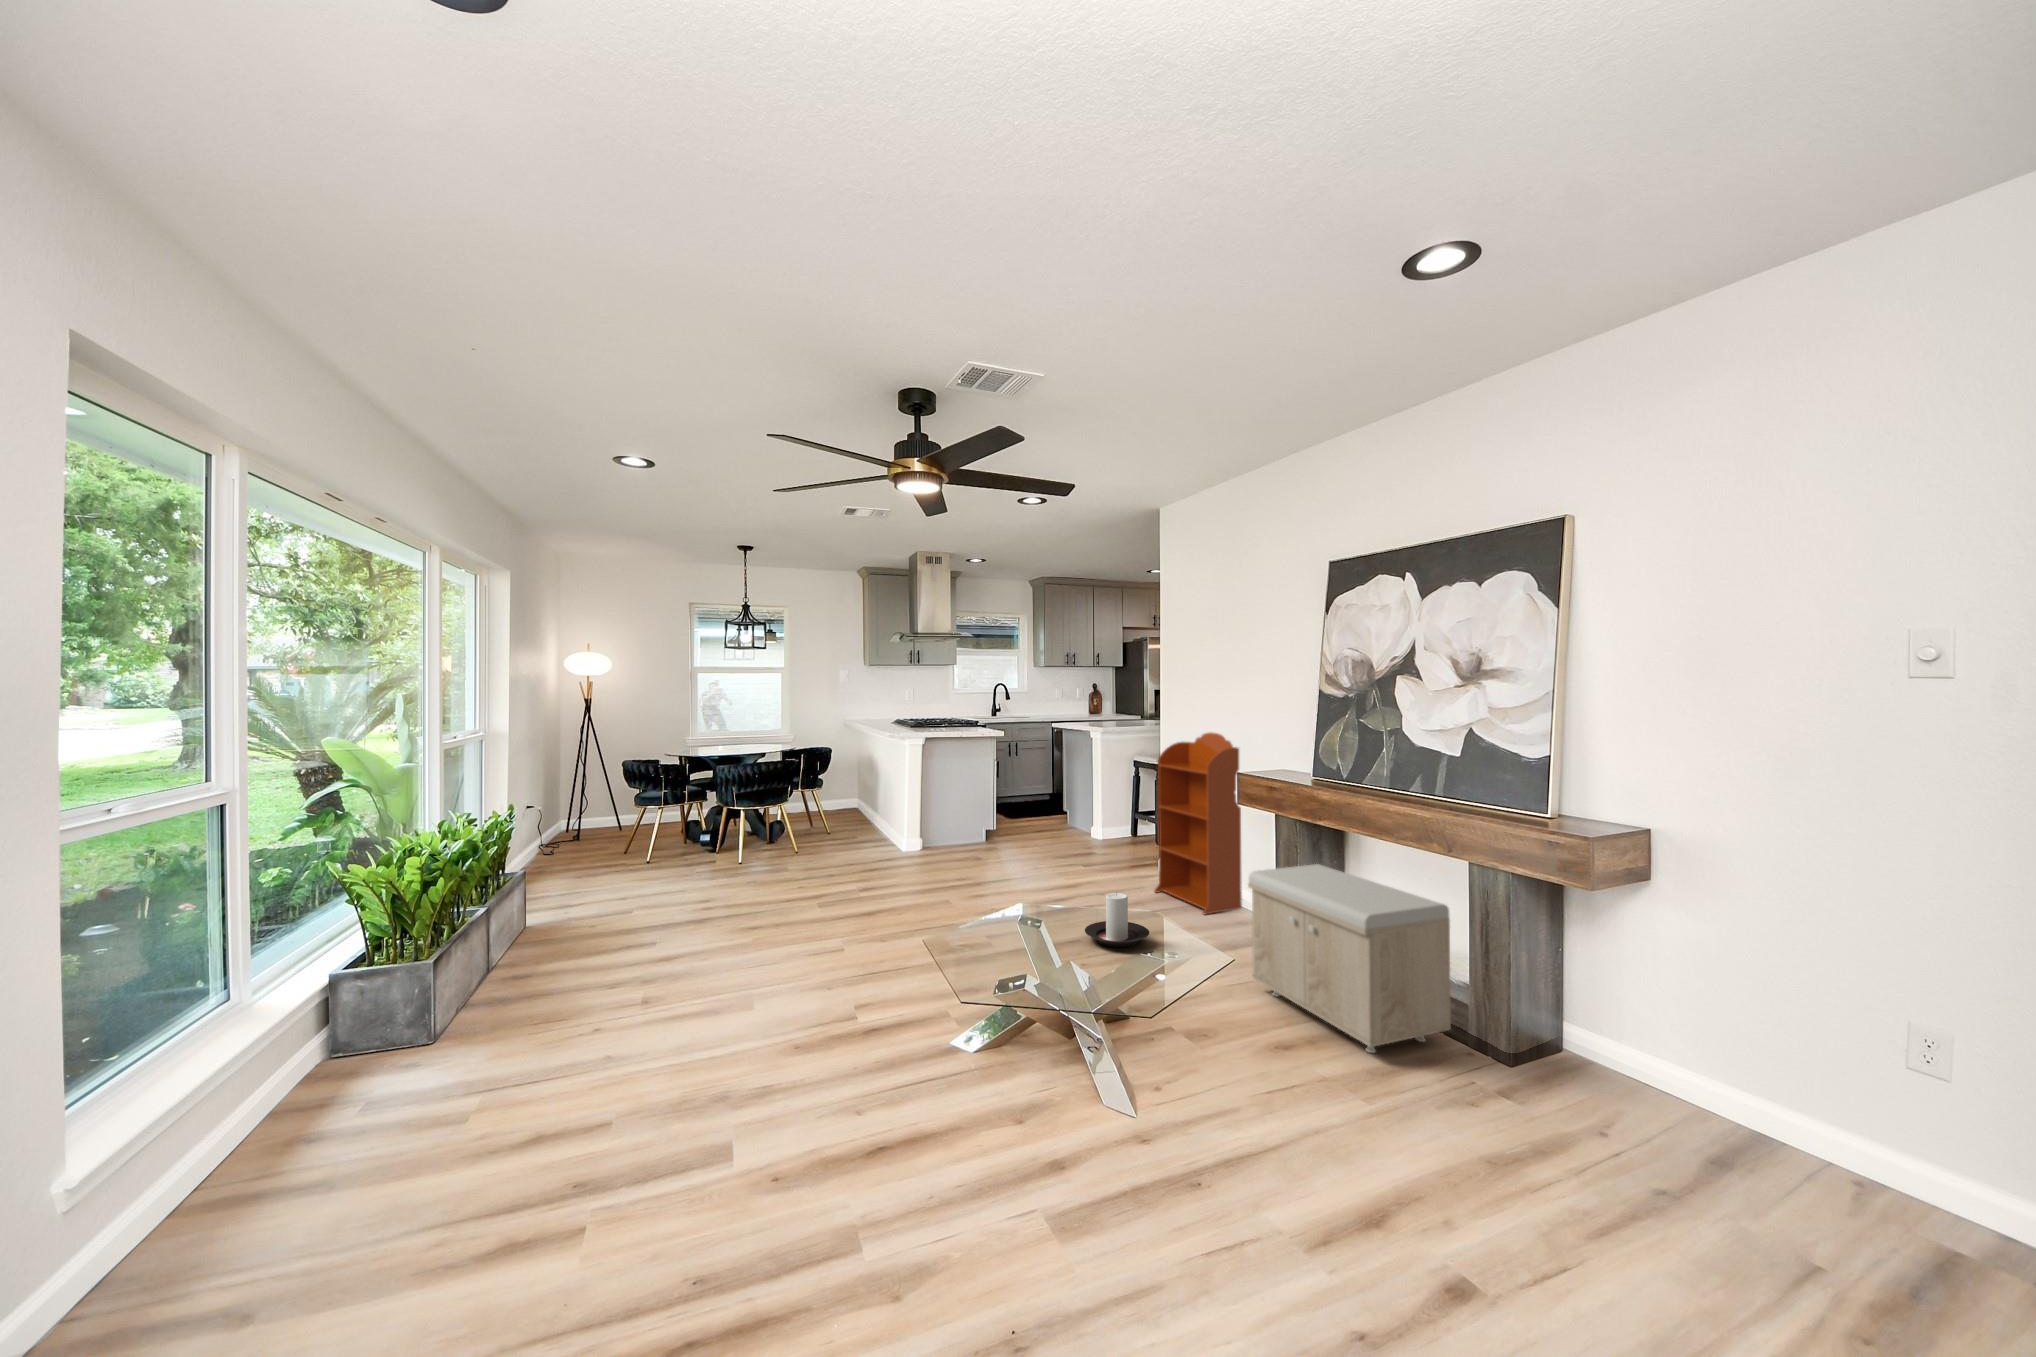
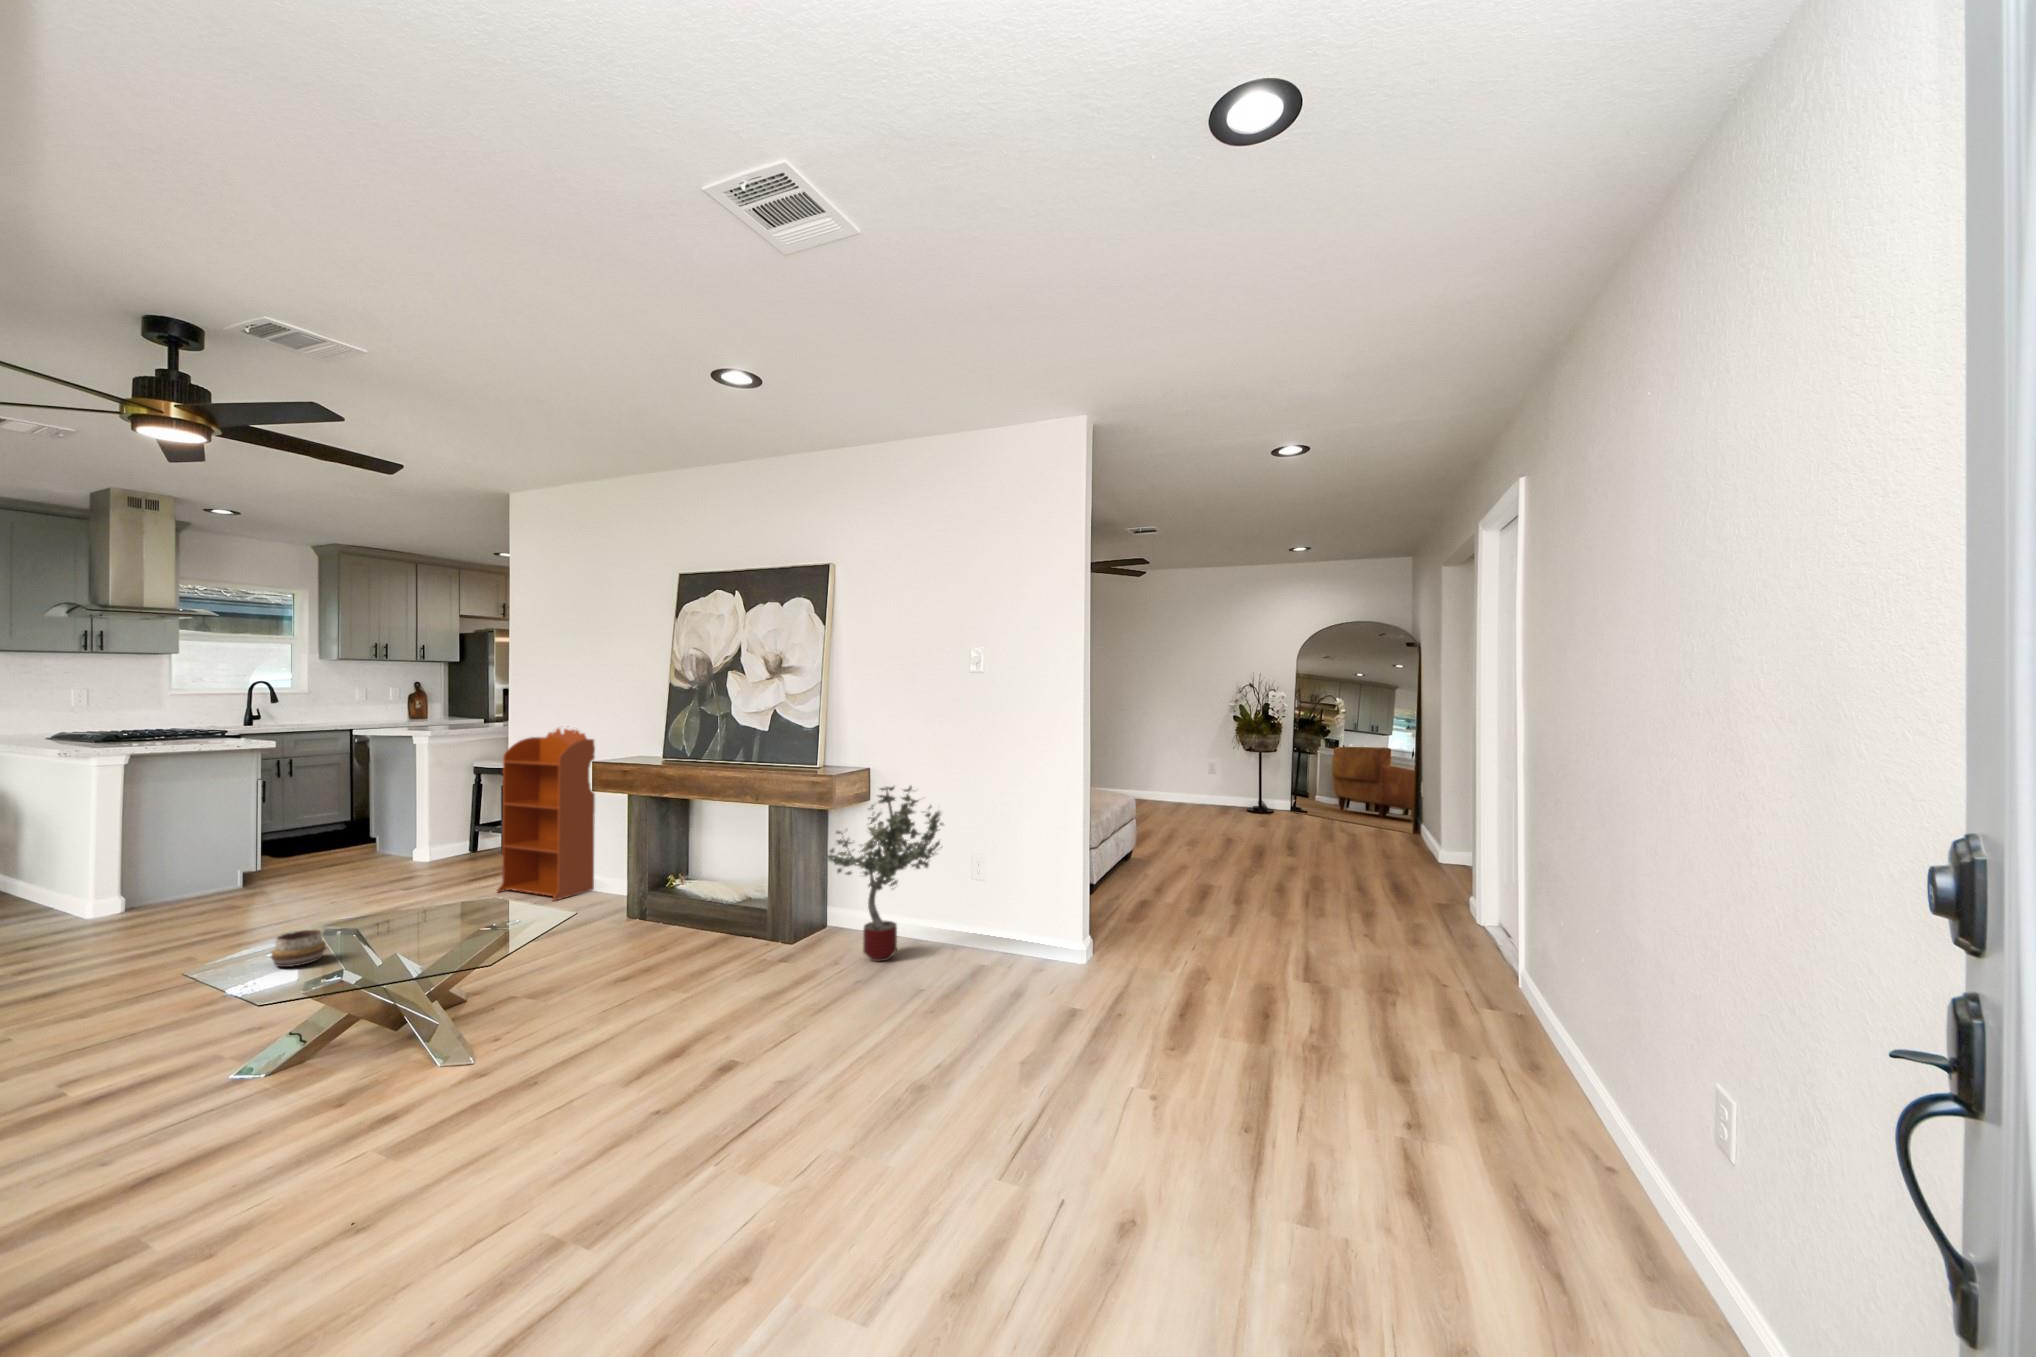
storage bench: present [1248,864,1451,1053] -> none [596,829,756,962]
potted tree: none [1564,866,1845,1158] -> present [827,786,943,961]
candle holder: present [1085,893,1149,947] -> none [415,874,492,926]
decorative bowl: none [975,931,1014,967] -> present [270,930,326,967]

